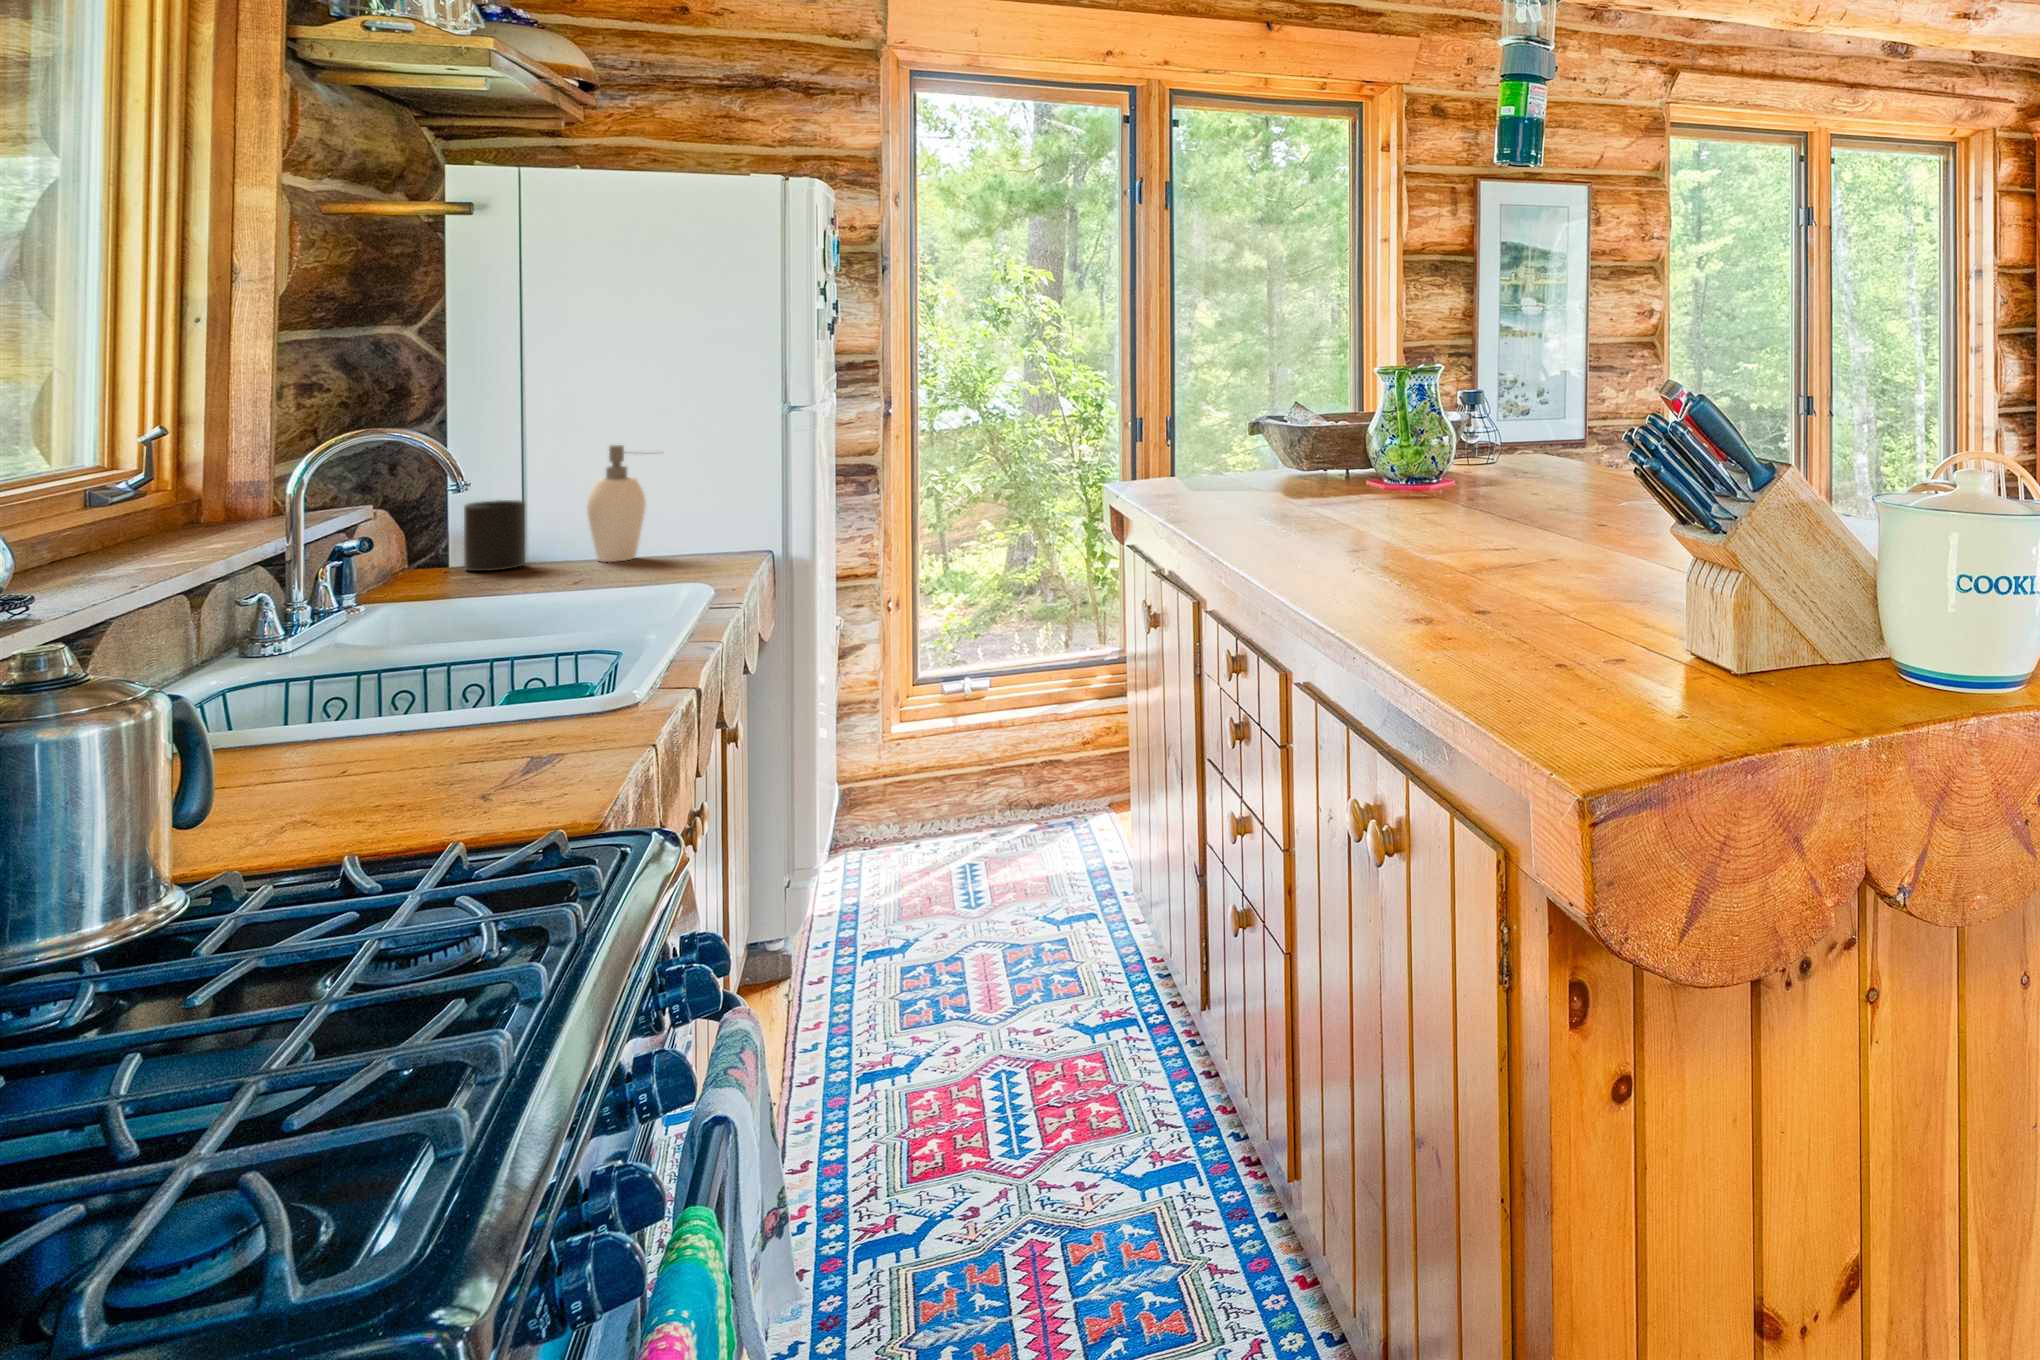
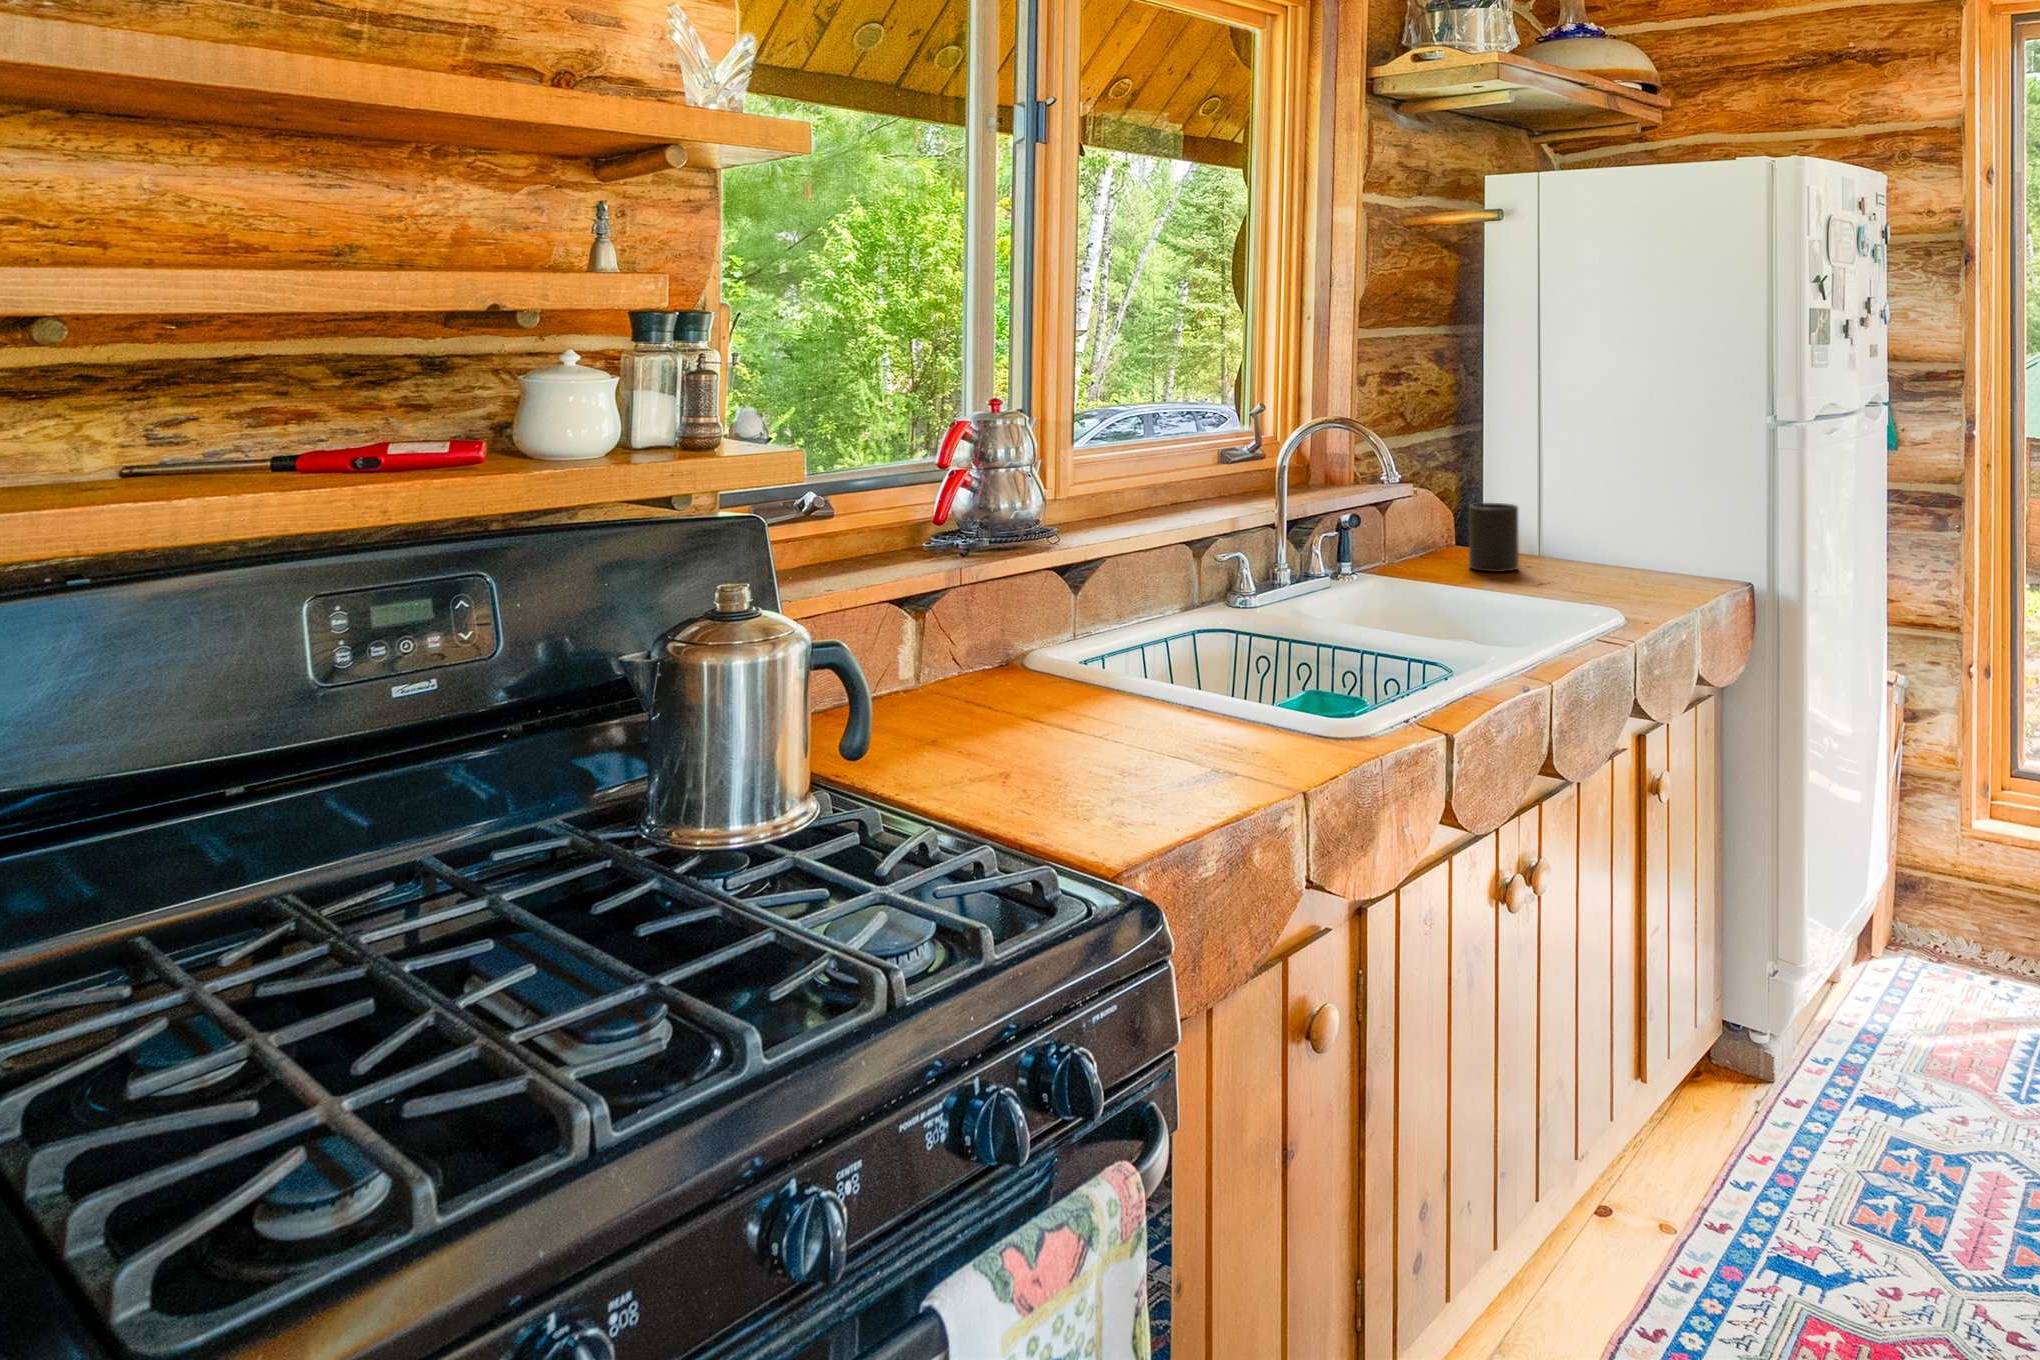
soap dispenser: present [587,445,646,562] -> none [1569,457,1636,579]

